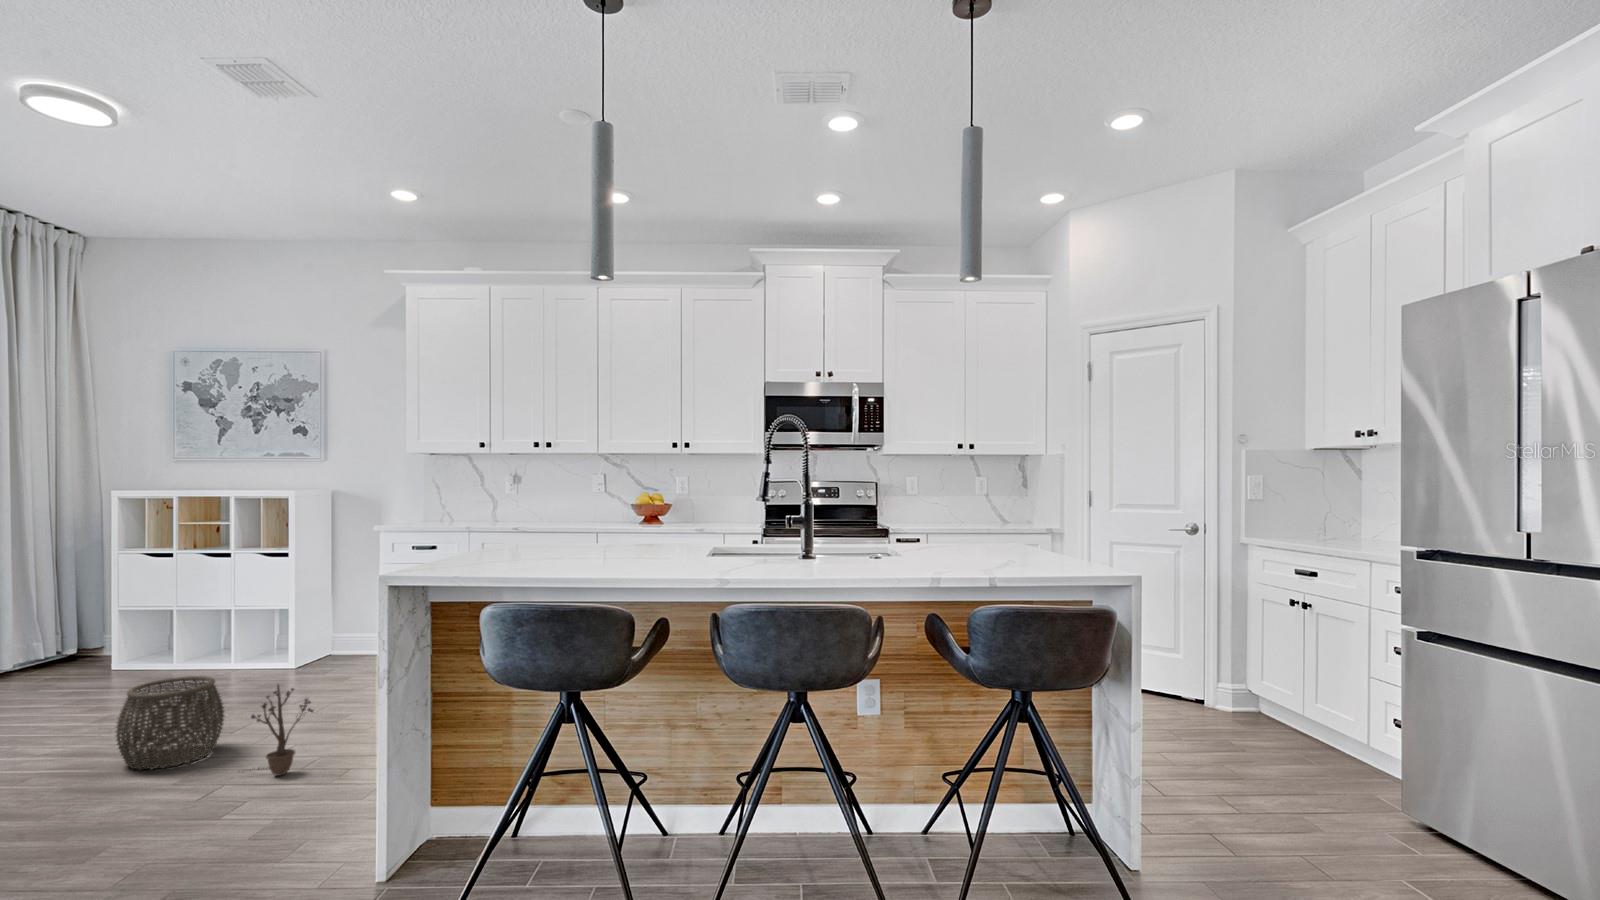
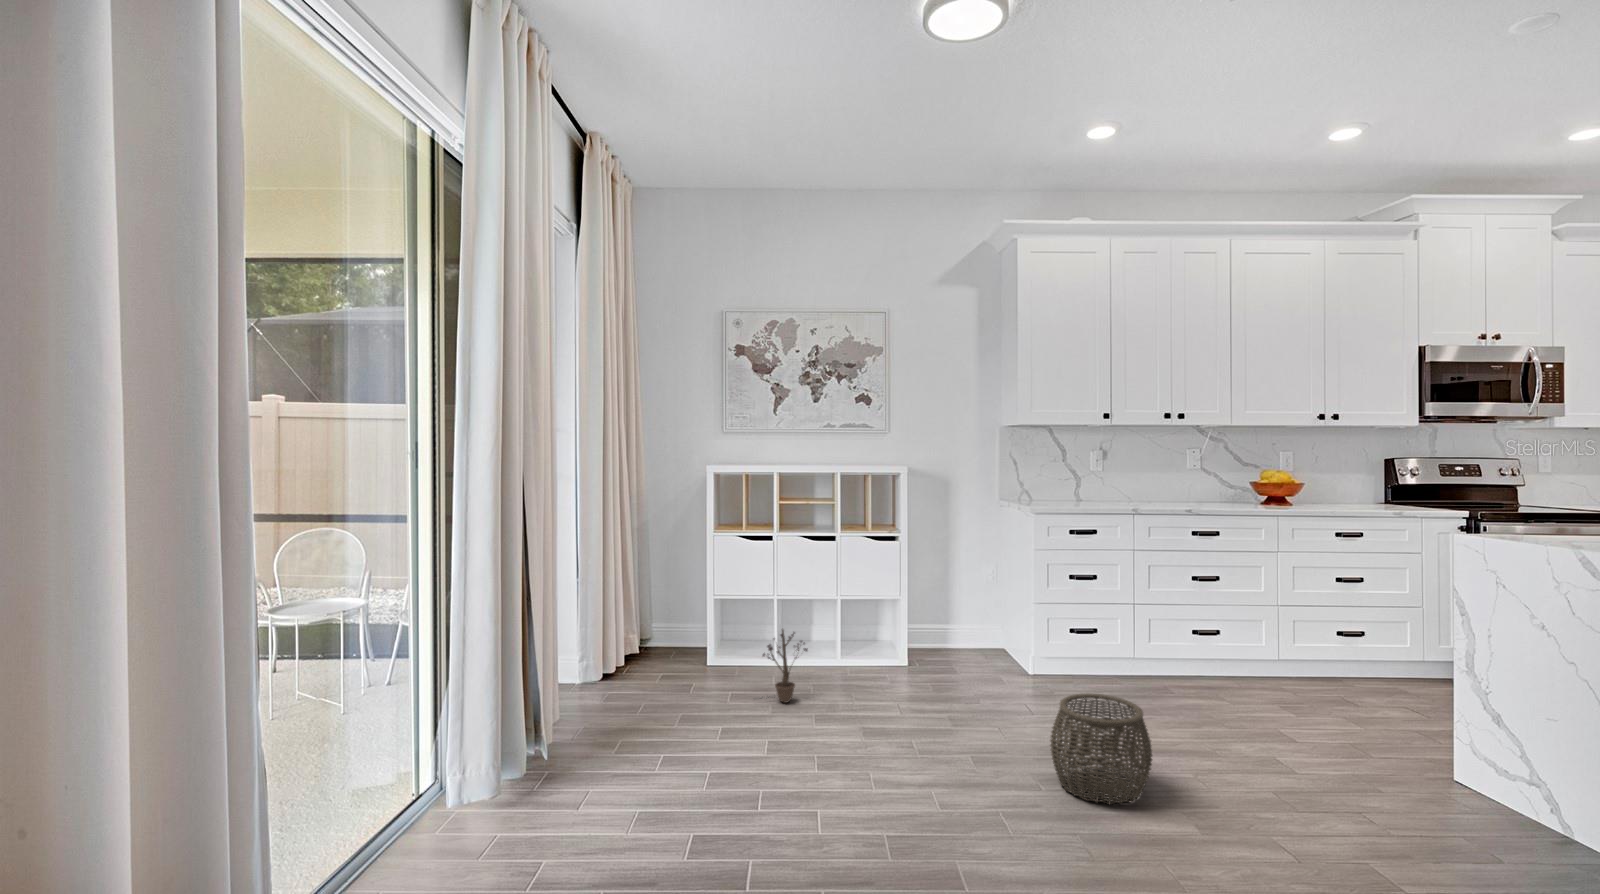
decorative plant: present [241,685,313,776] -> present [759,630,807,703]

